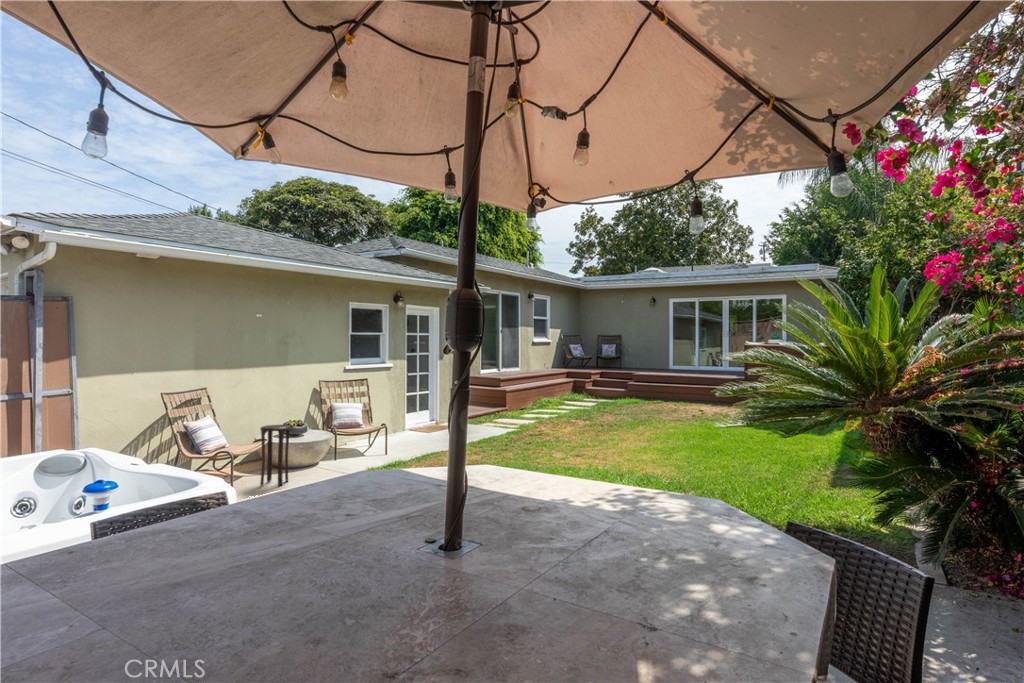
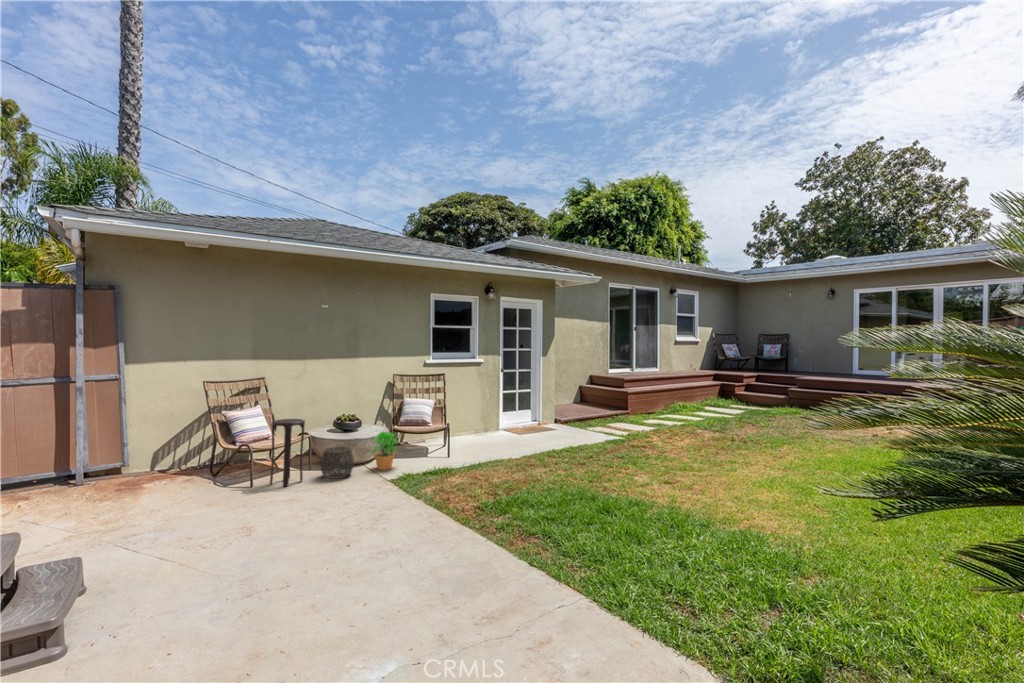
potted plant: none [331,432,359,467] -> present [372,432,397,470]
woven basket: none [297,448,328,477] -> present [321,446,354,479]

